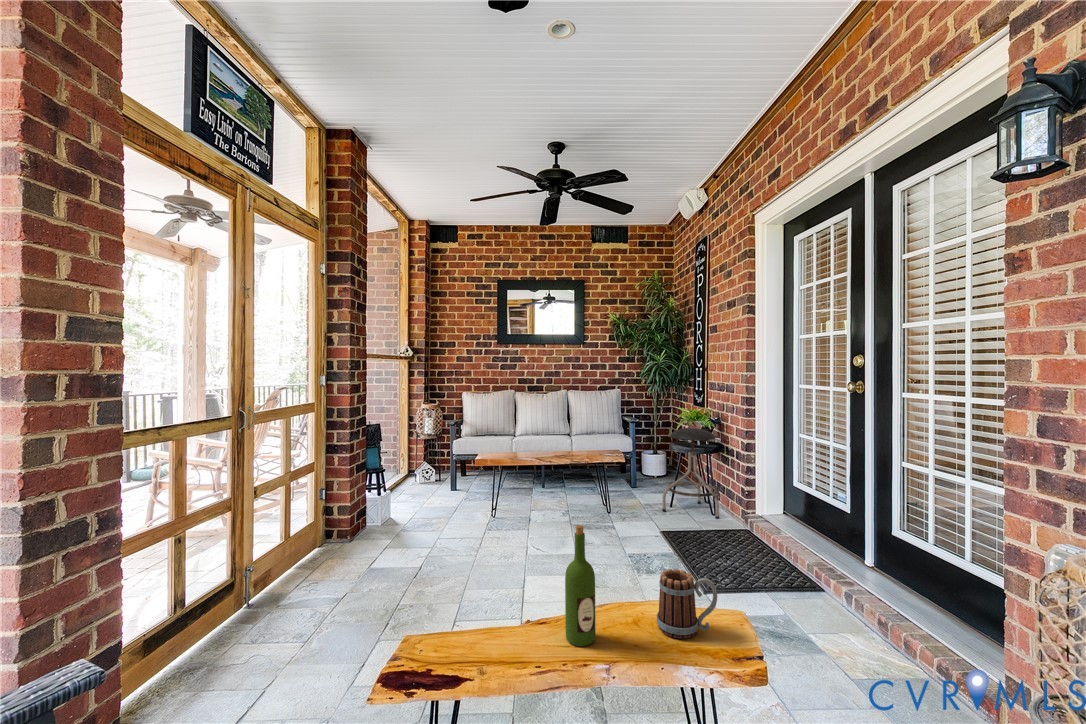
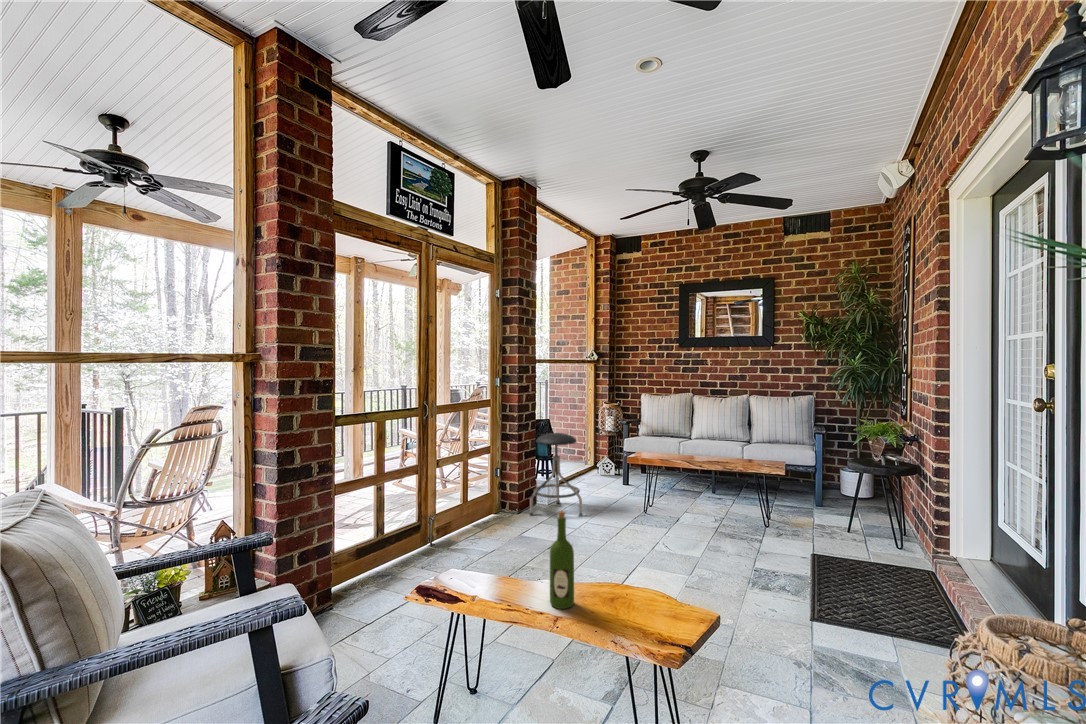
stool: present [662,428,719,519] -> present [530,433,582,516]
mug: present [657,569,717,639] -> none [628,564,678,626]

